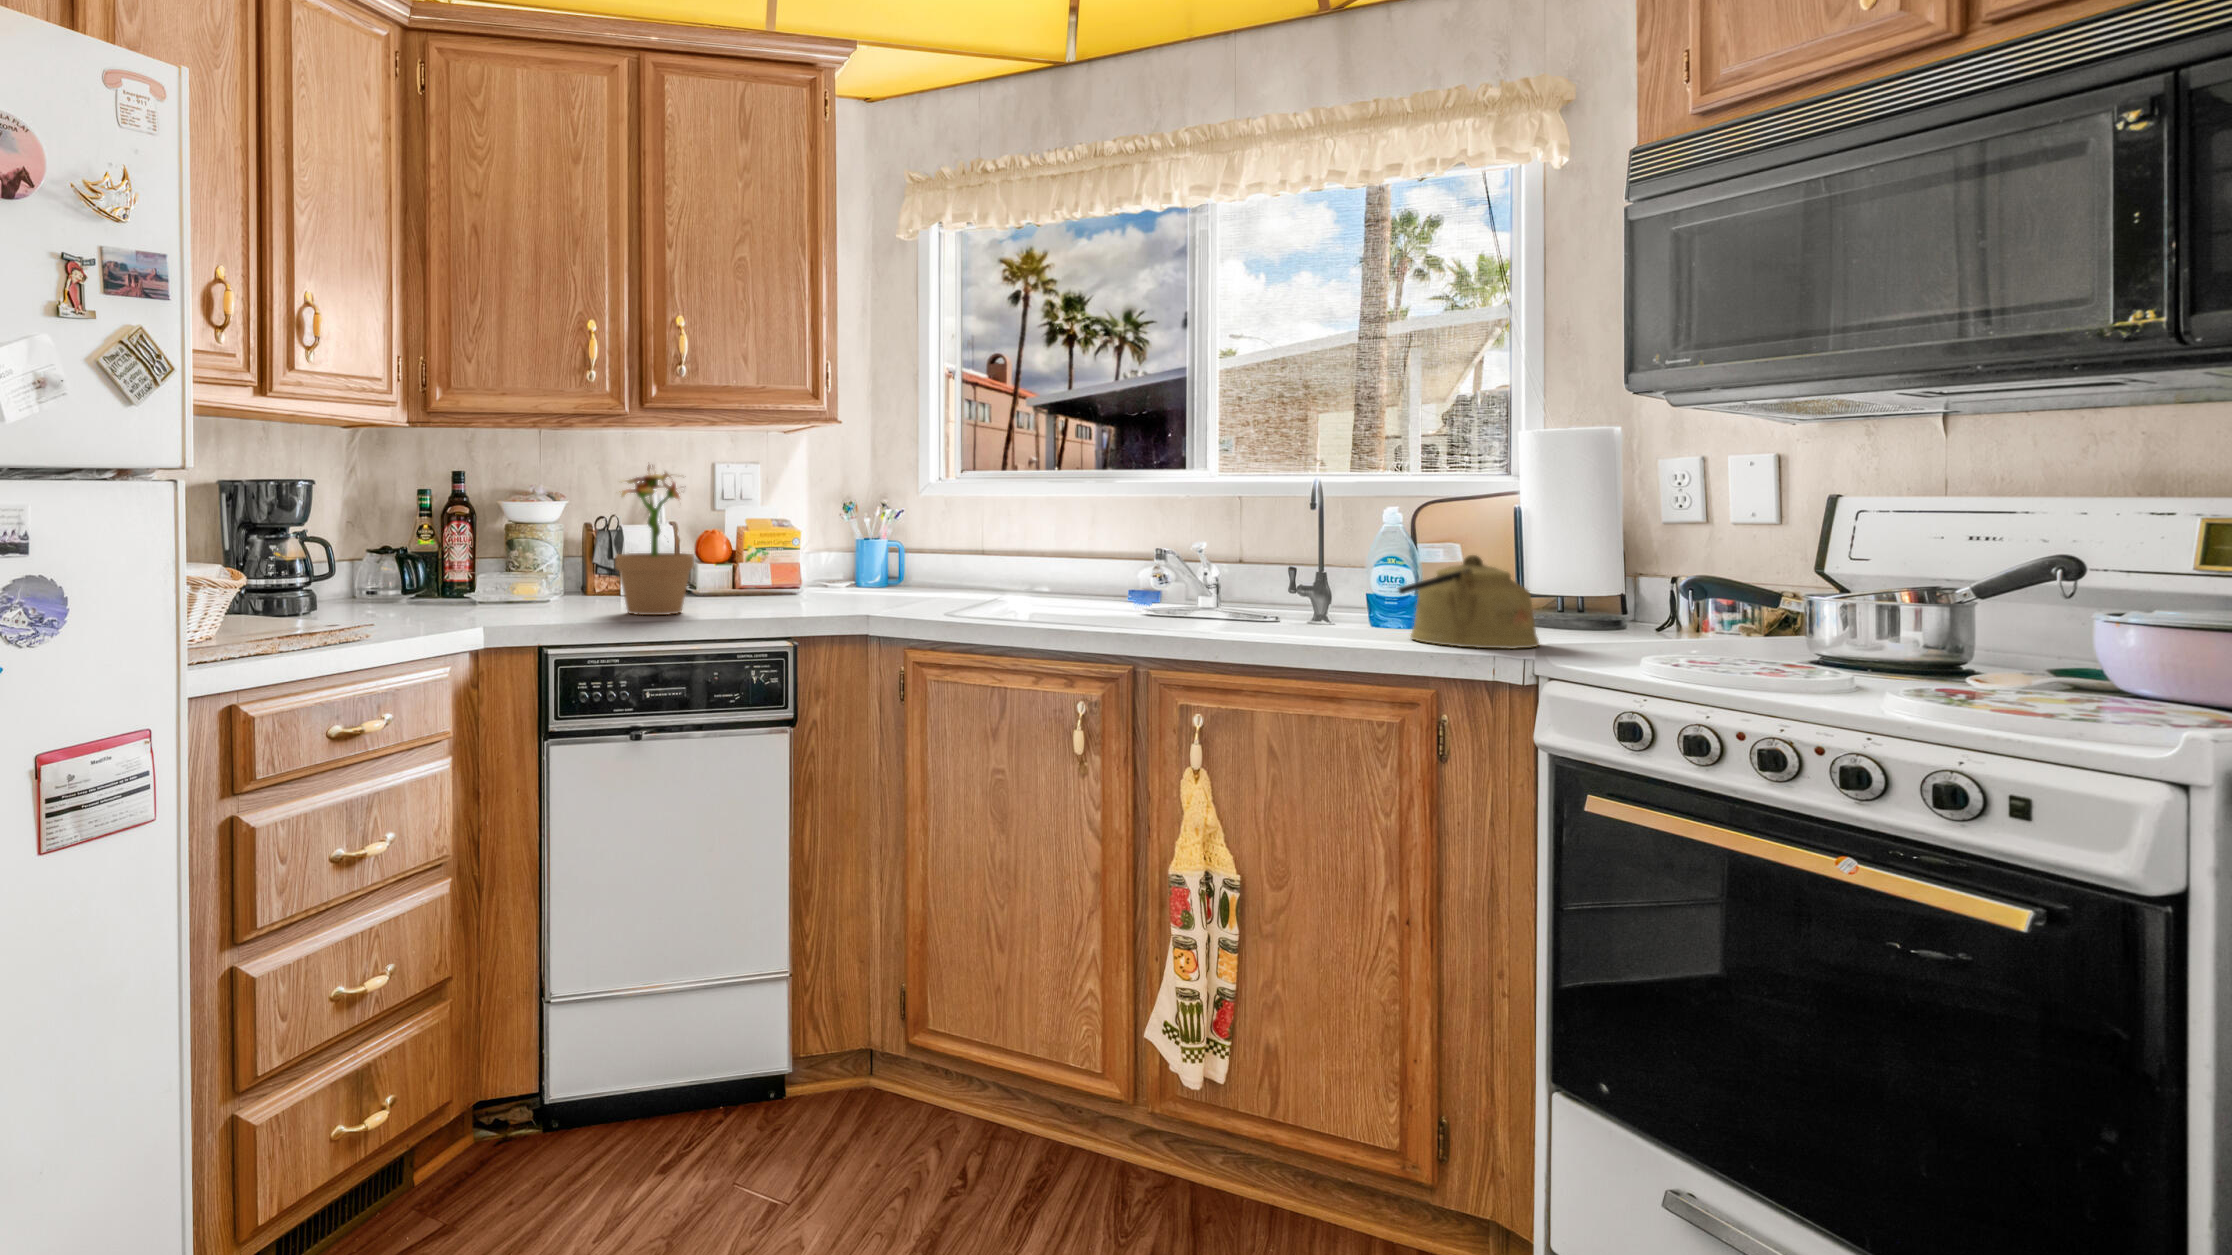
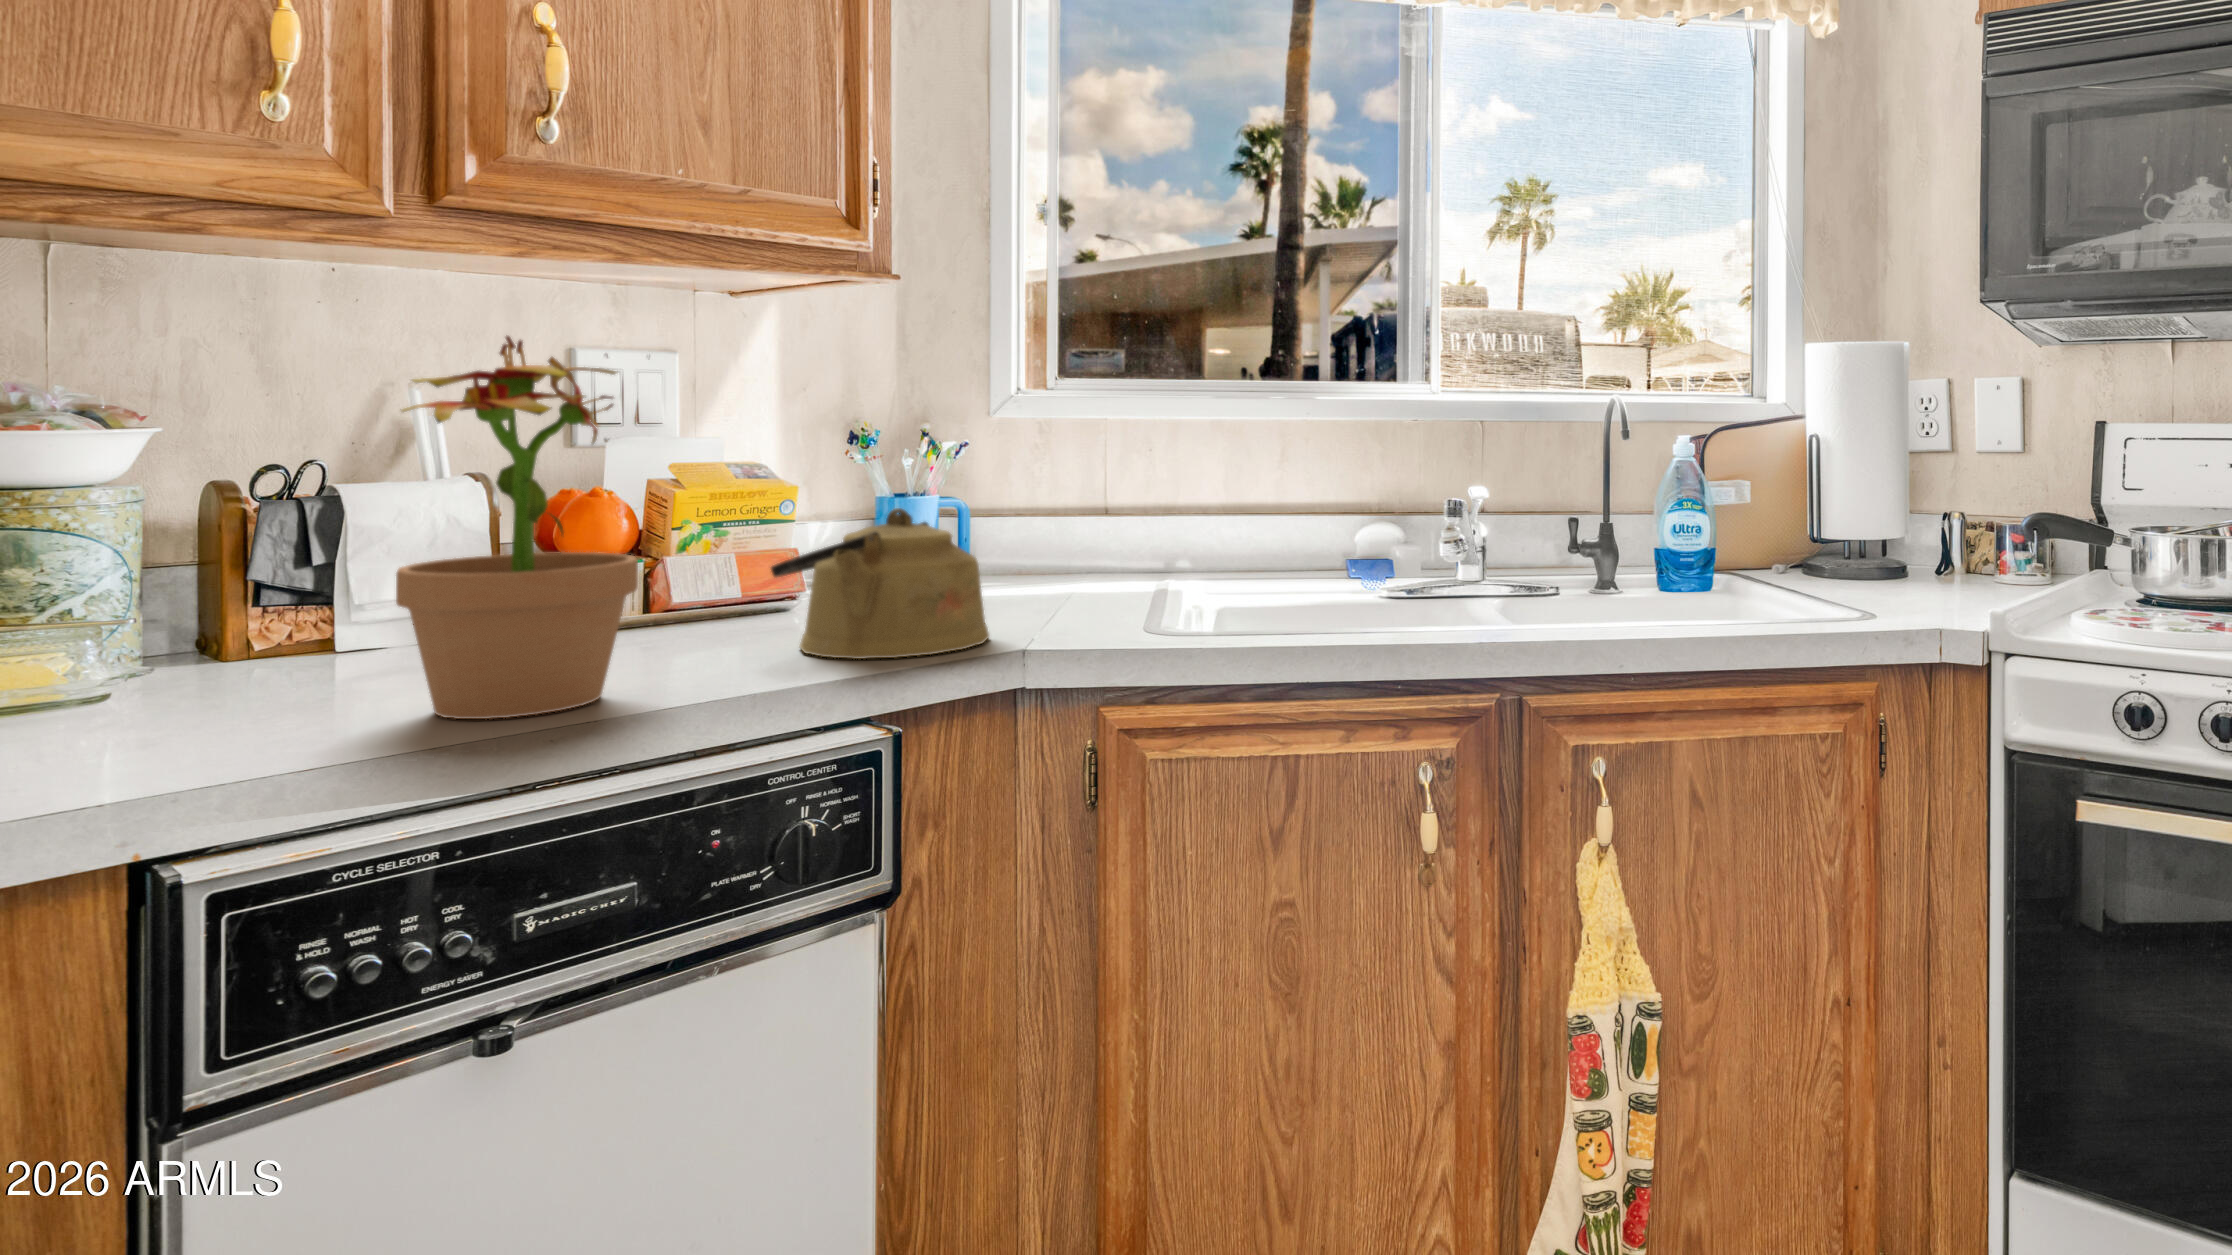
kettle: present [1398,555,1539,649] -> present [771,508,989,659]

